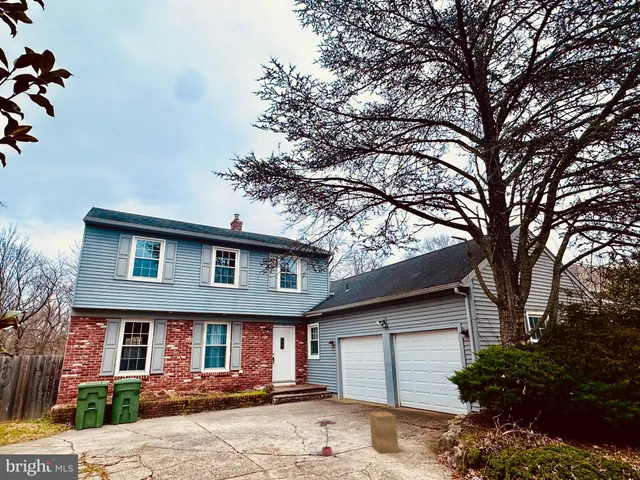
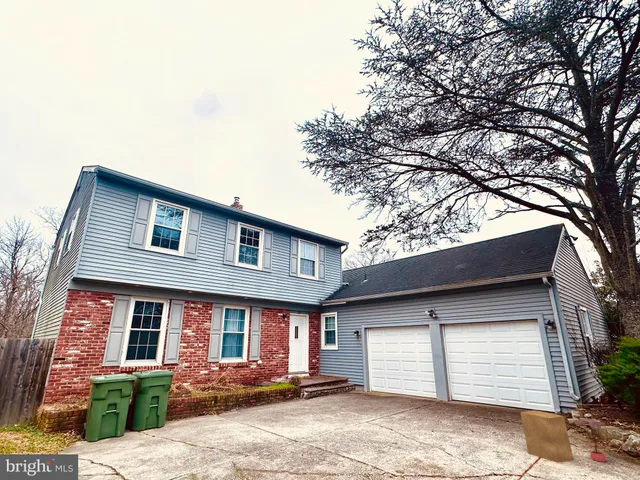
potted plant: present [316,420,336,455] -> present [575,420,606,462]

